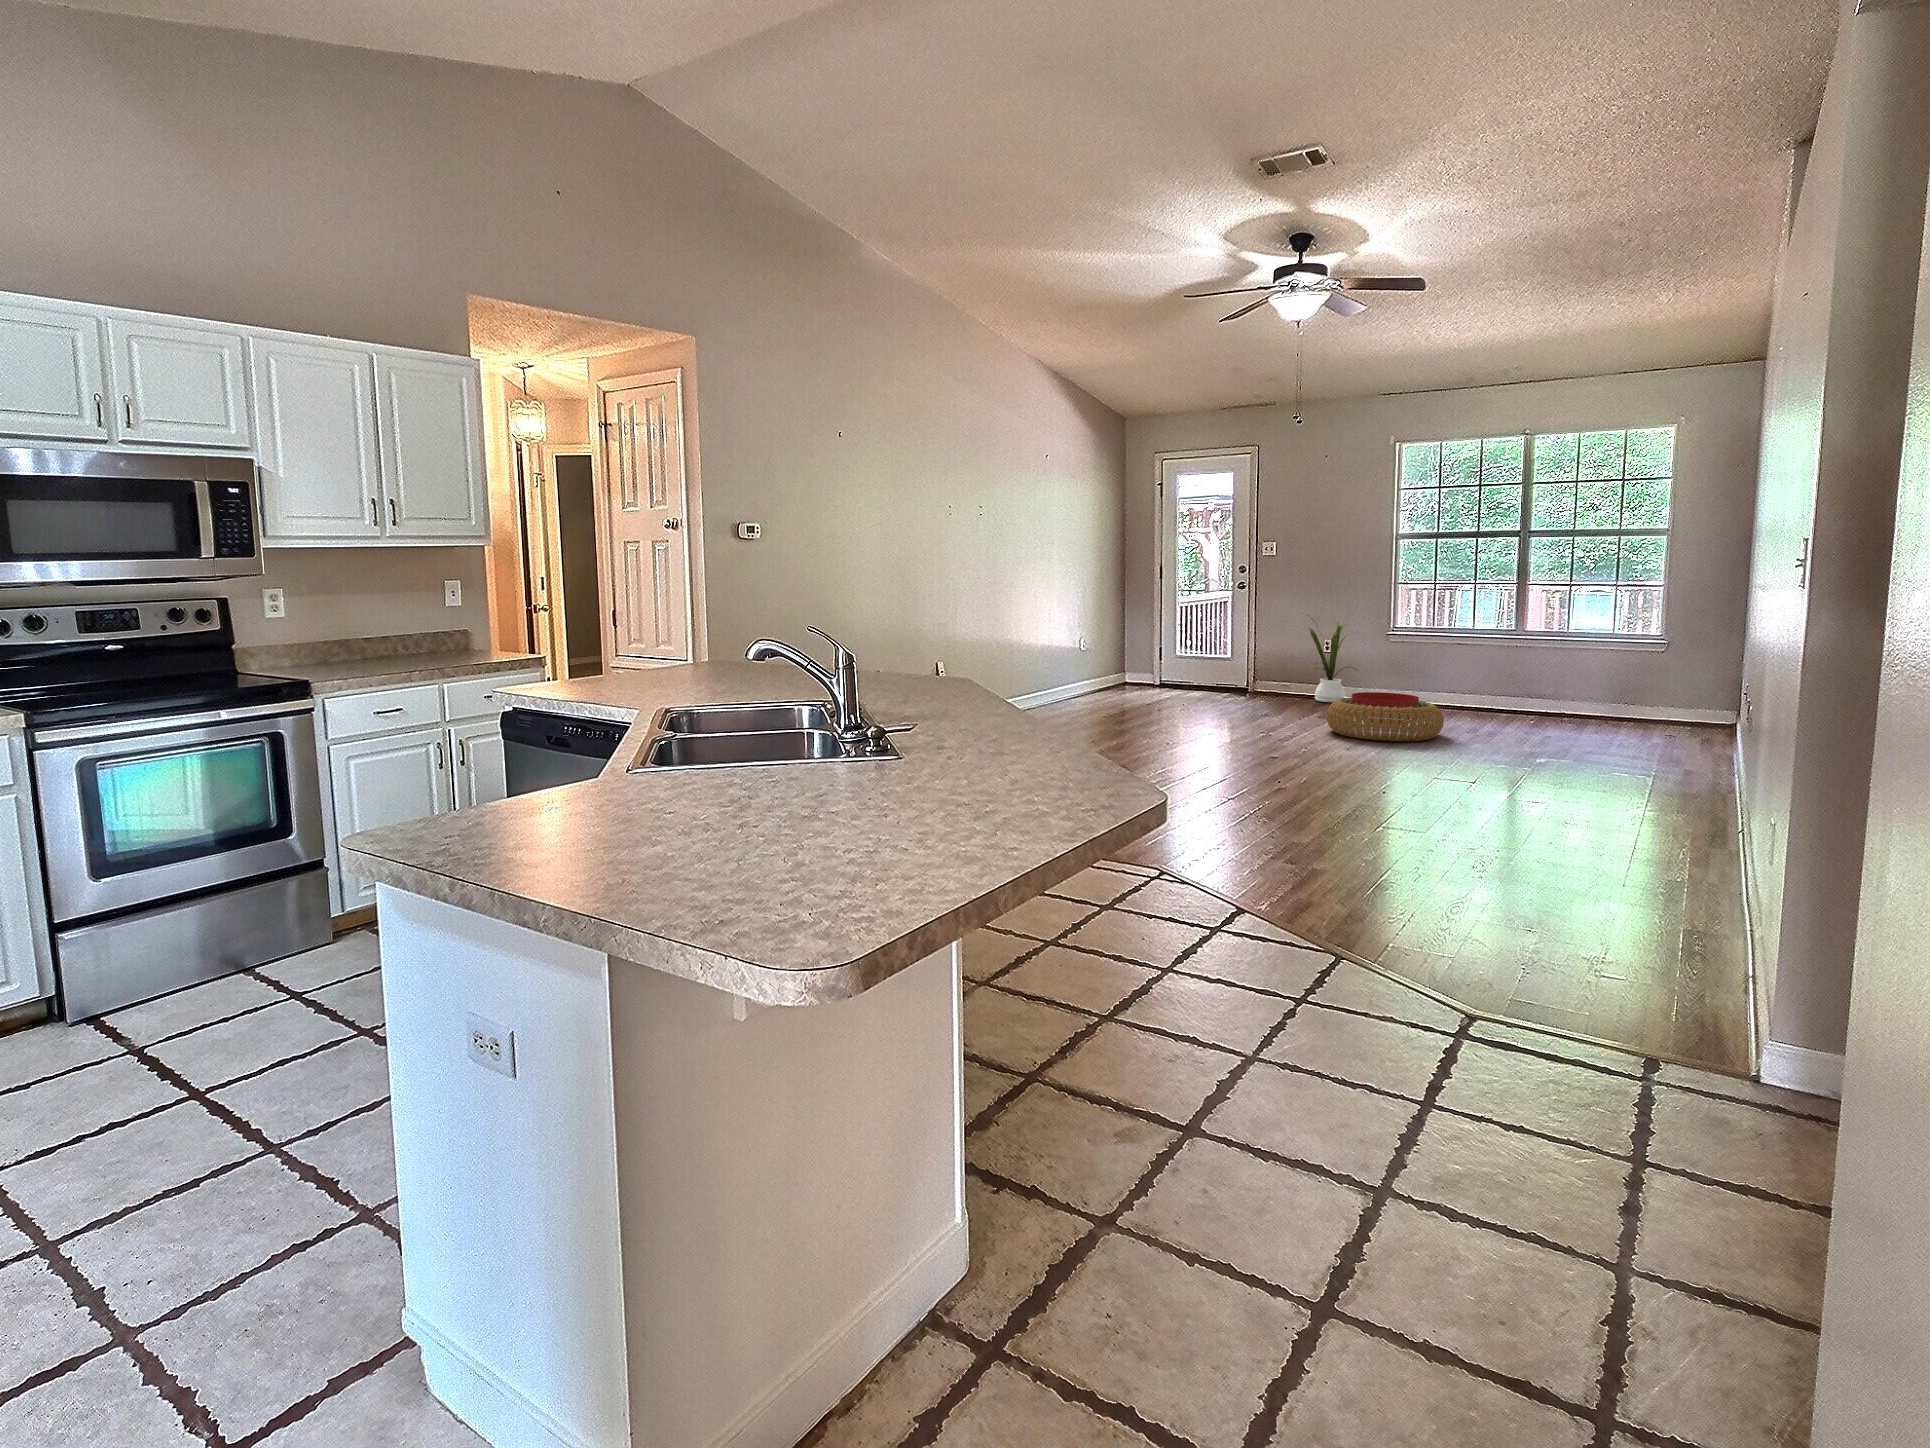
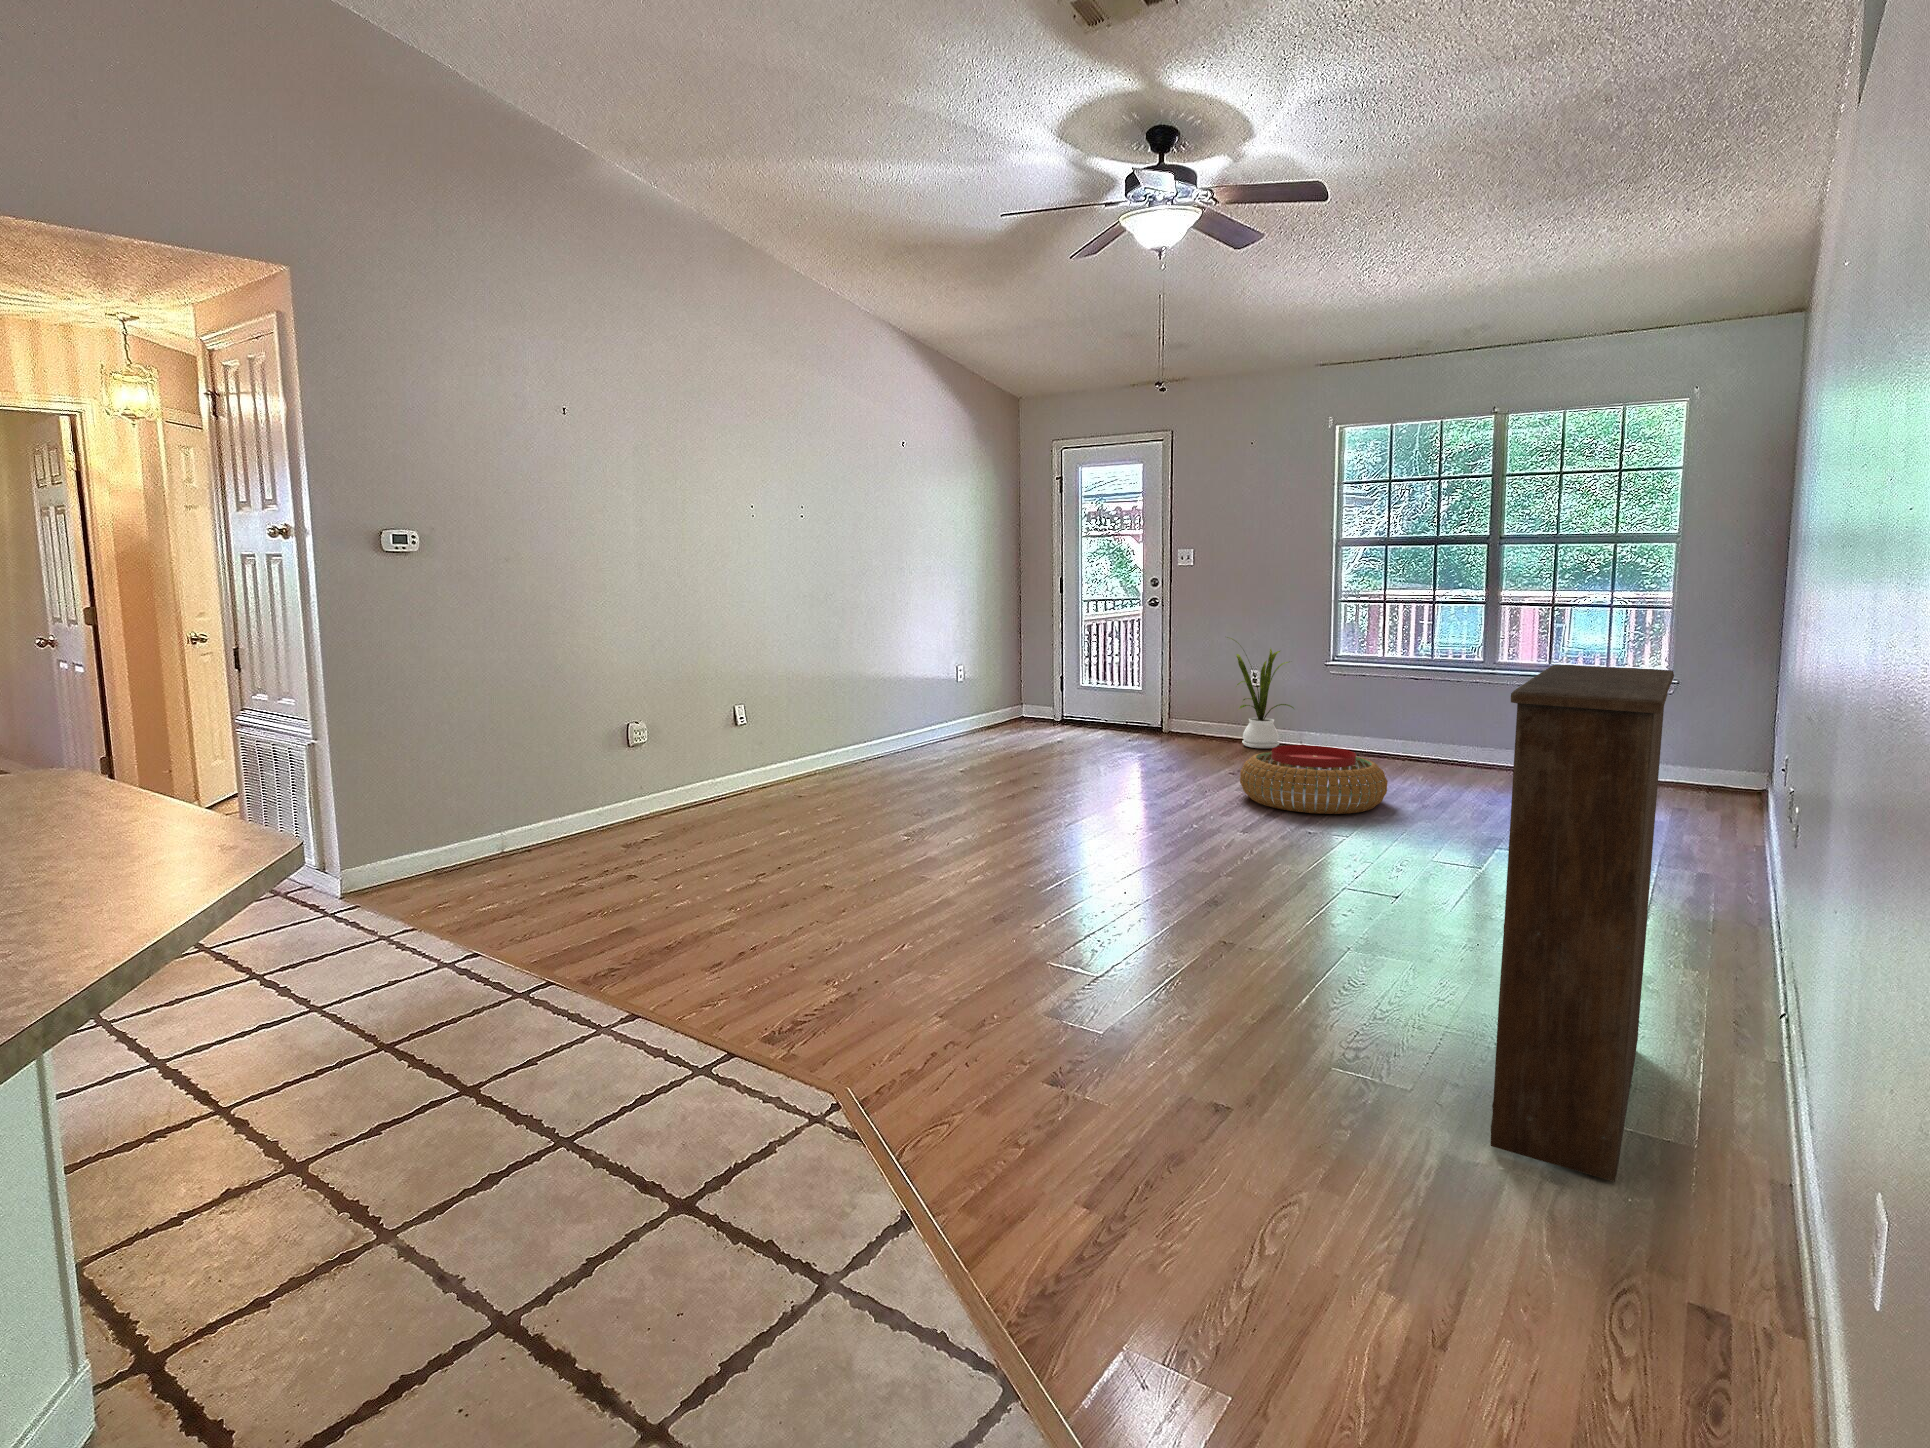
bookshelf: none [1553,605,1668,906] -> present [1491,665,1674,1182]

